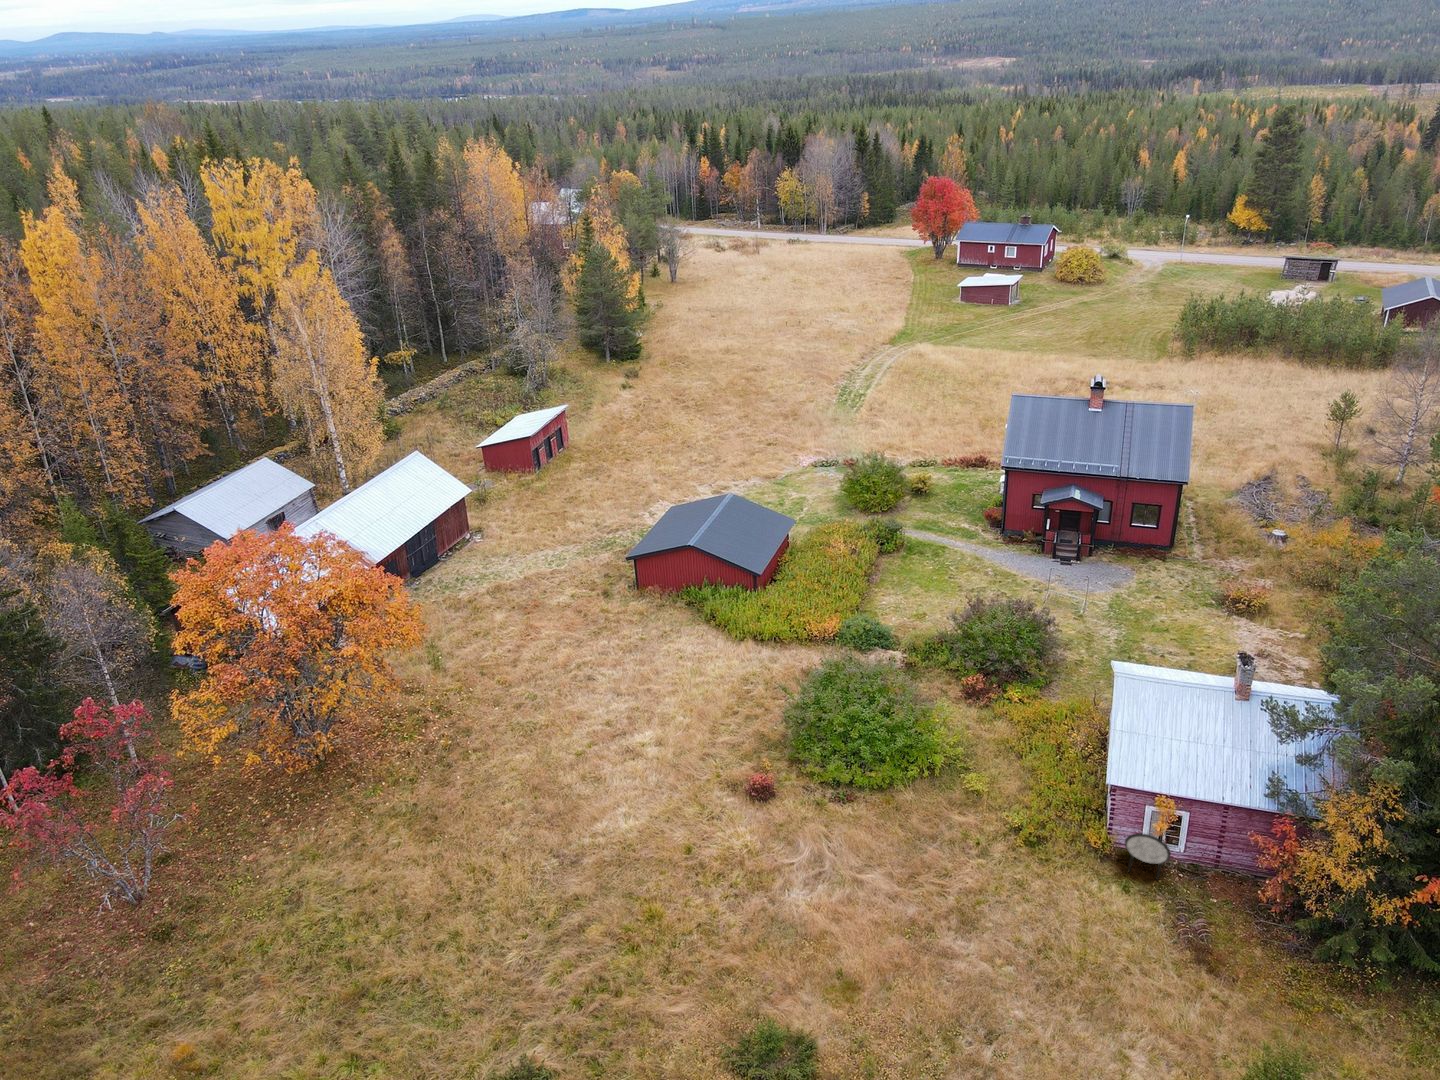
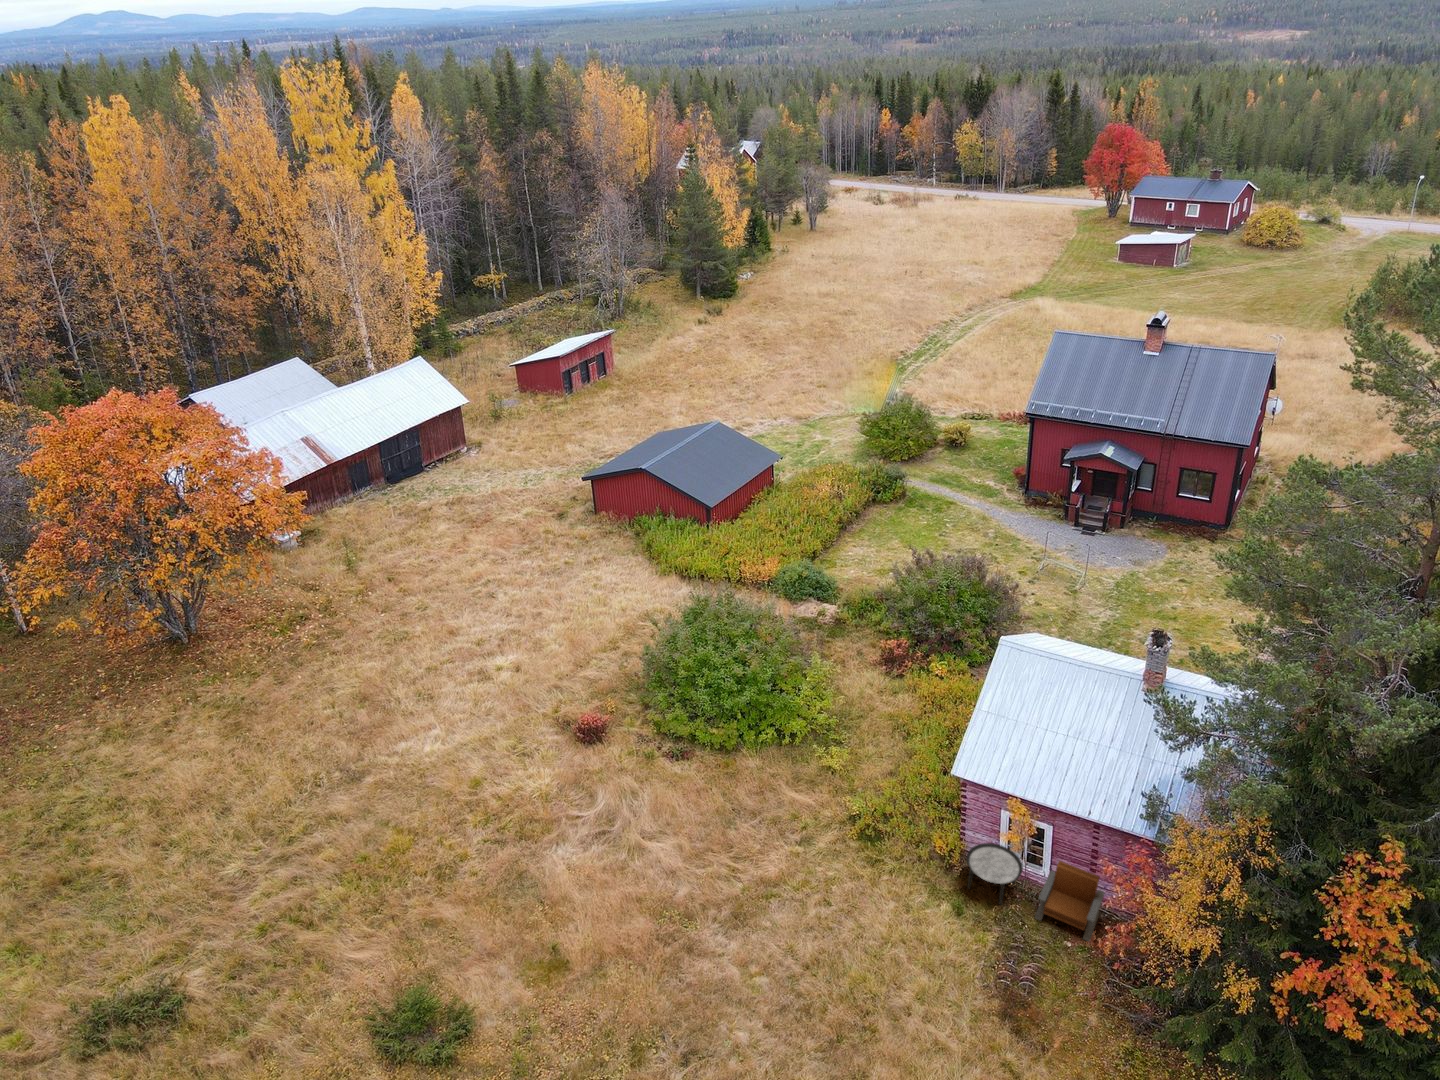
lounge chair: none [1184,838,1237,896] -> present [1035,861,1105,942]

